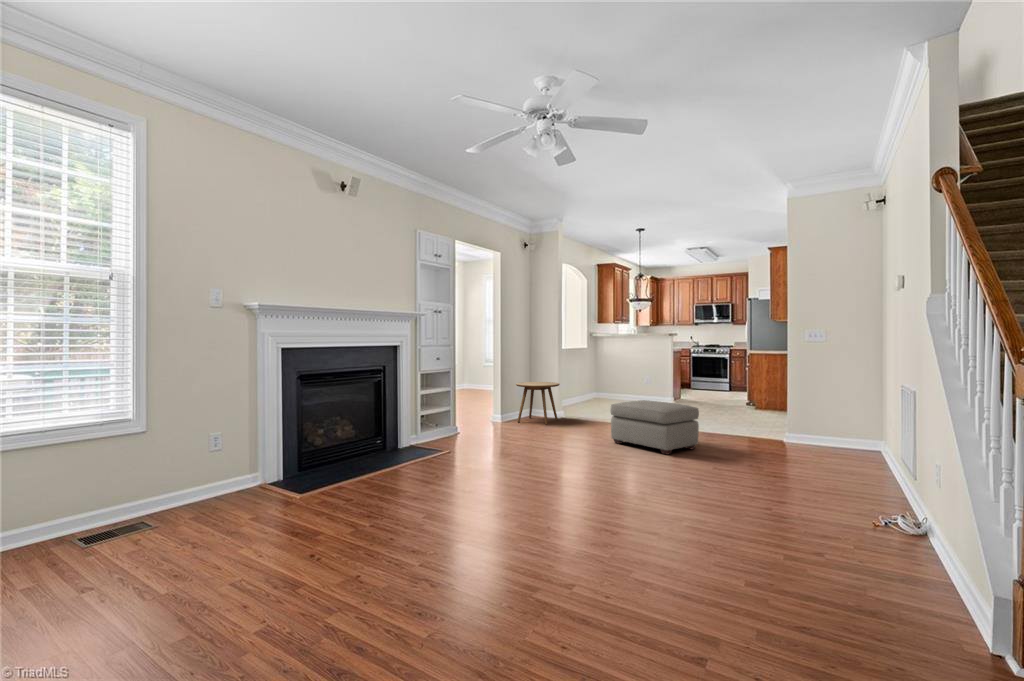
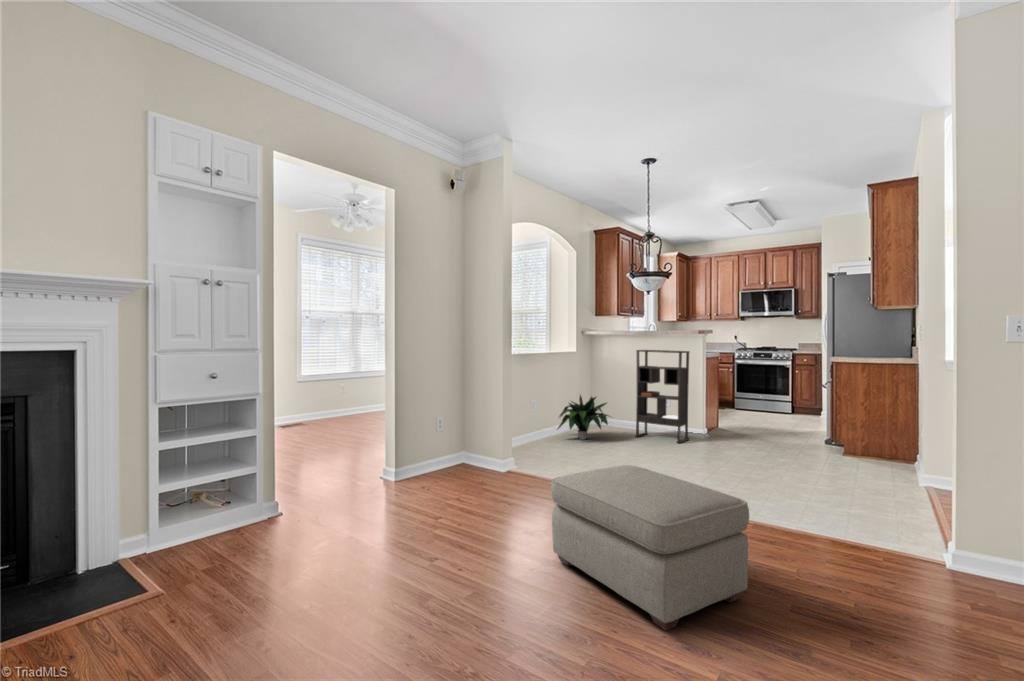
bookshelf: none [628,347,663,406] -> present [635,350,689,443]
potted plant: none [579,376,616,406] -> present [558,395,608,440]
side table: present [516,382,560,425] -> none [424,409,499,489]

